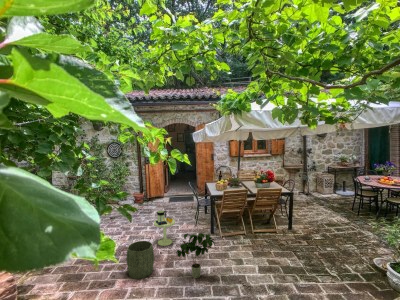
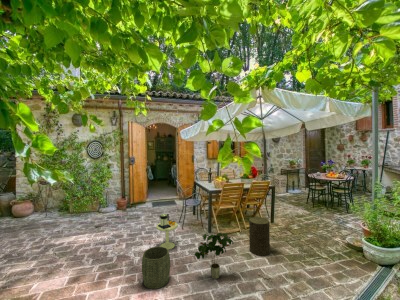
stool: none [245,221,267,264] -> present [249,217,270,256]

